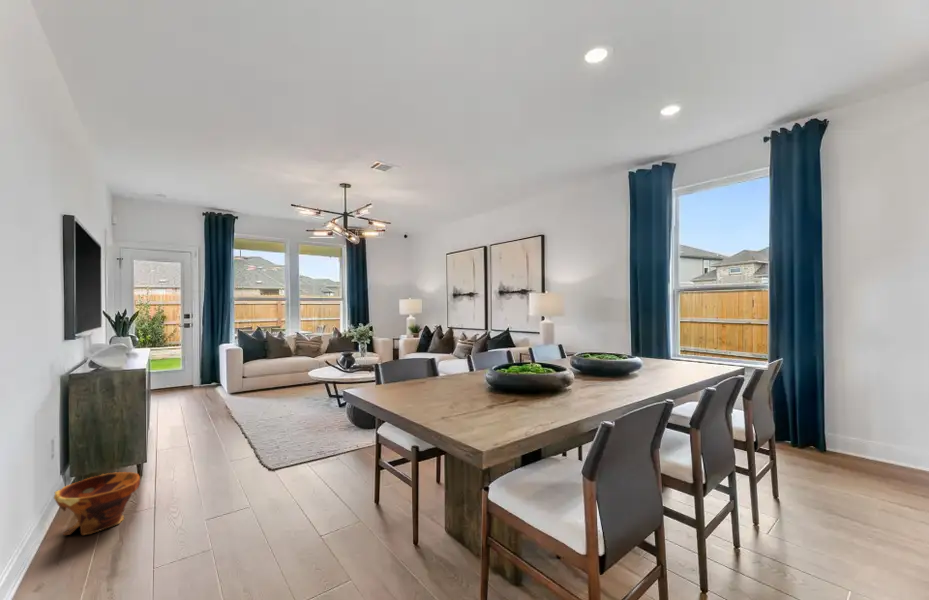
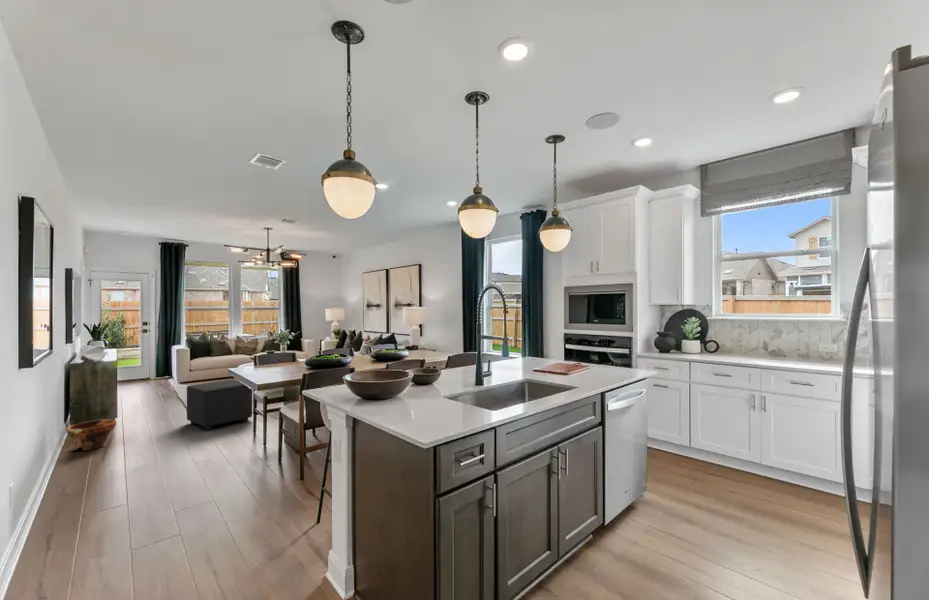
ottoman: none [251,398,351,487] -> present [187,380,252,430]

